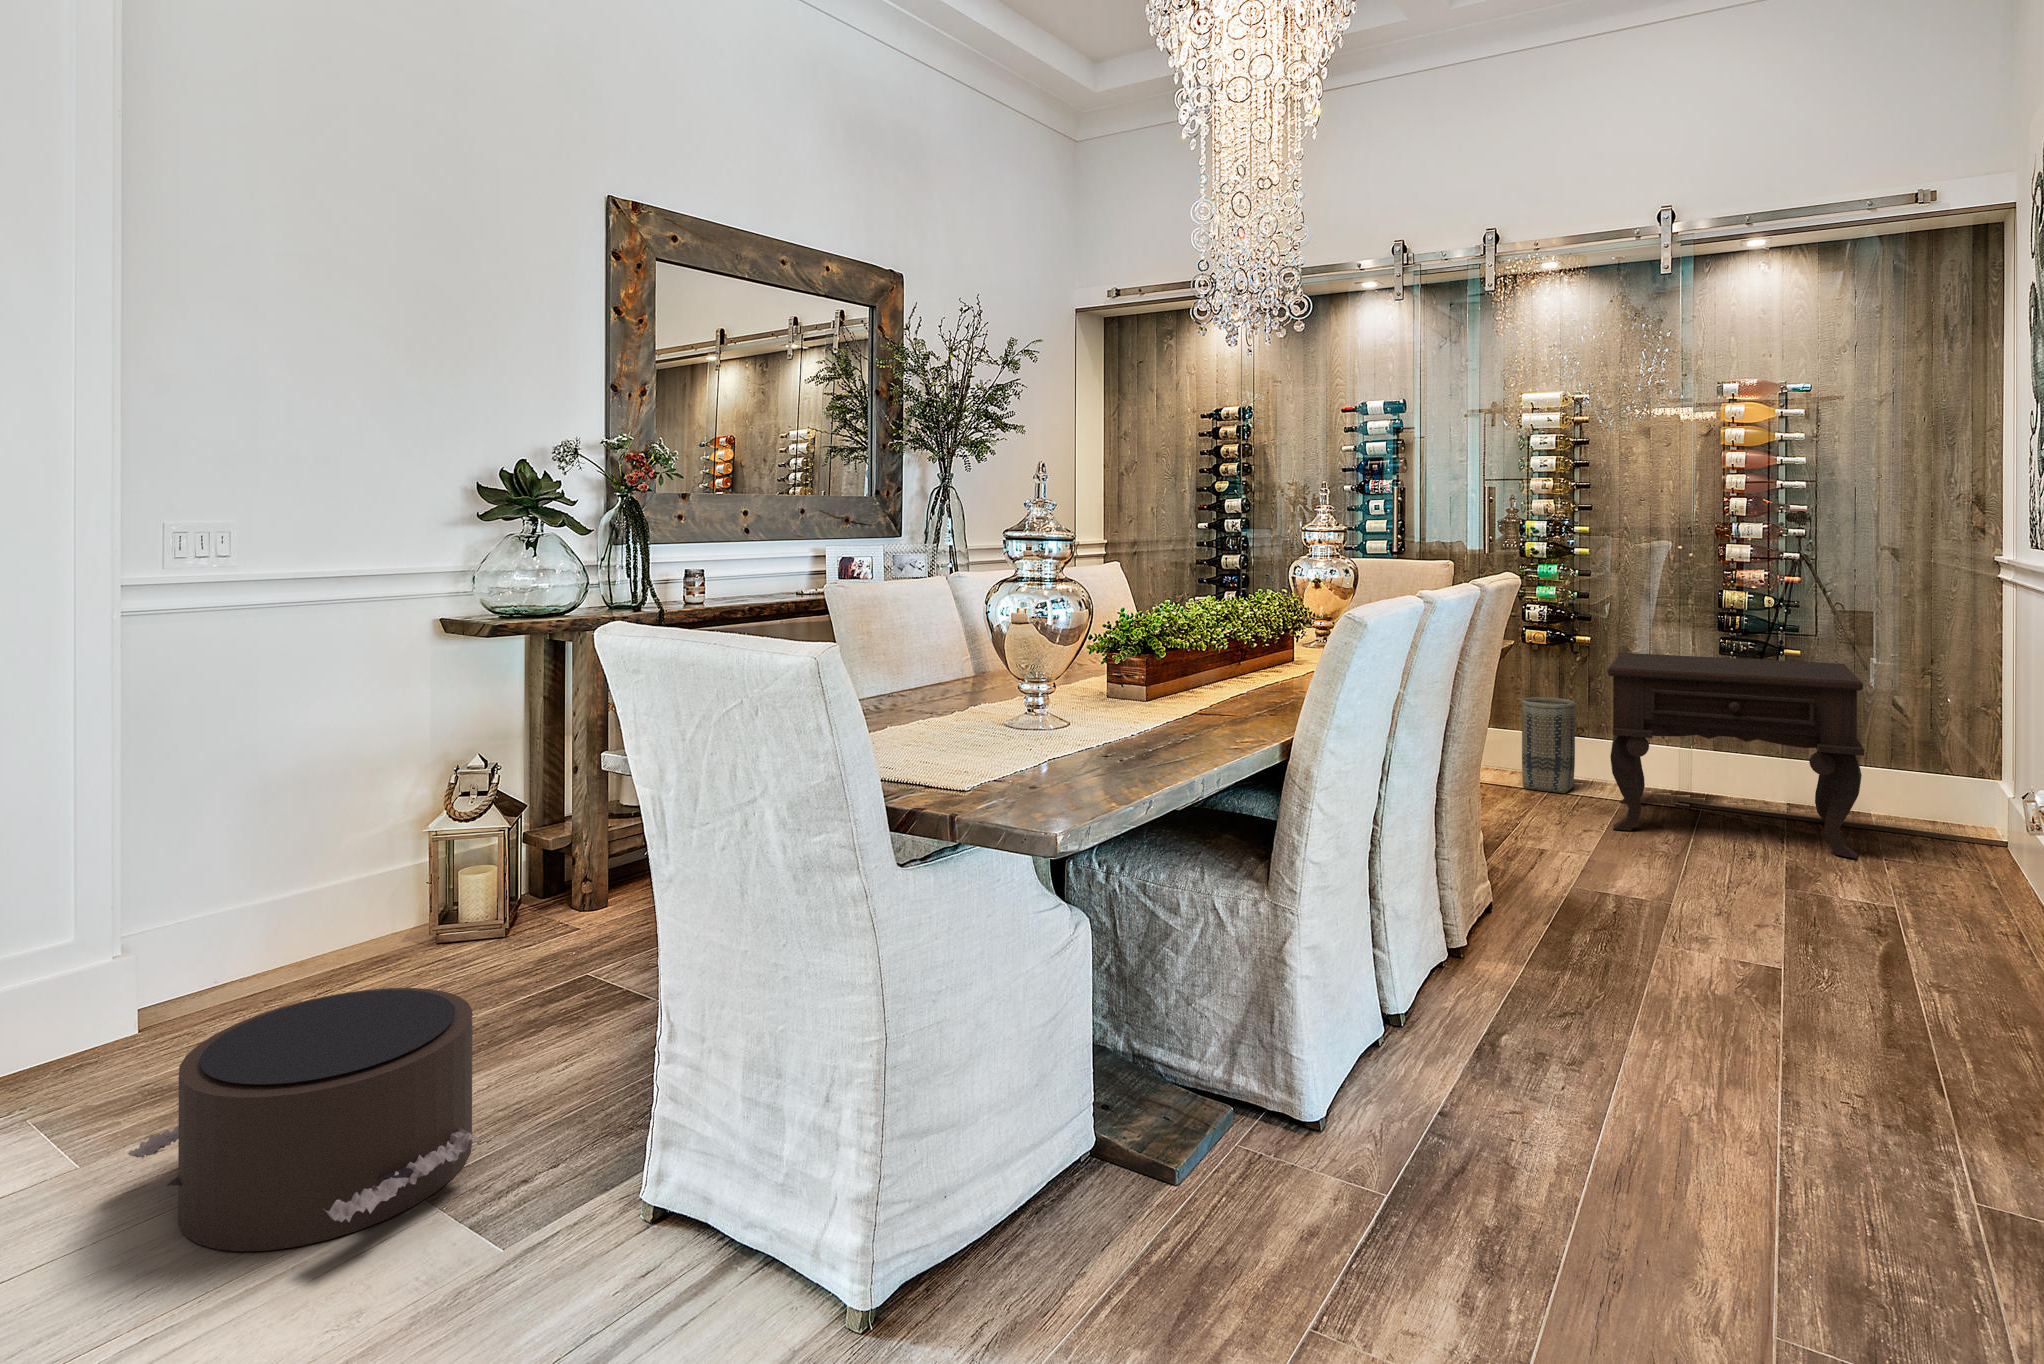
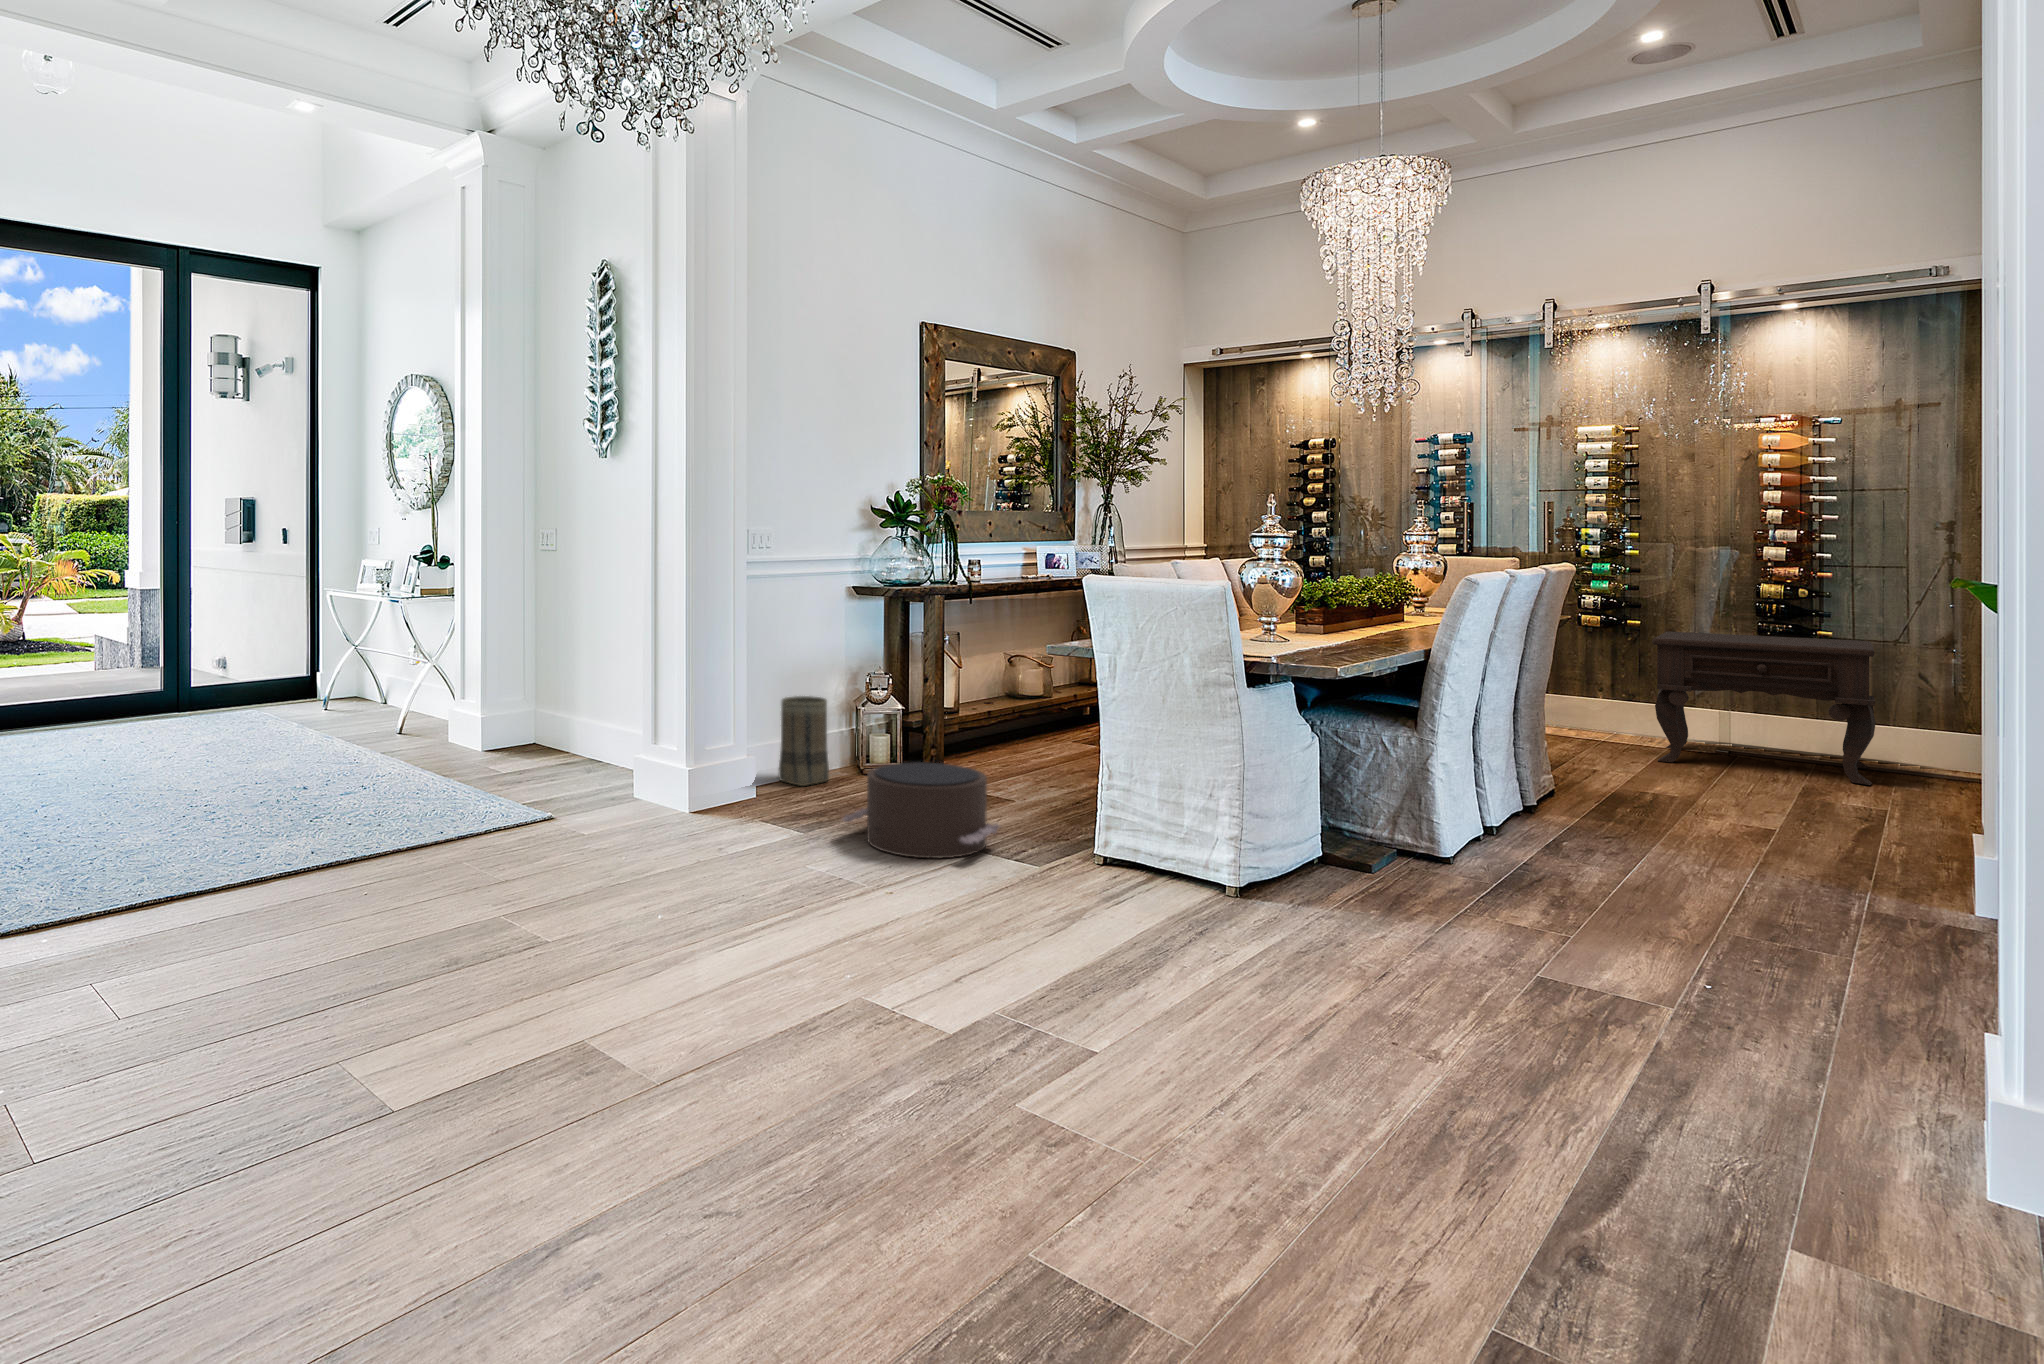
basket: present [1522,697,1575,793] -> present [778,696,829,786]

